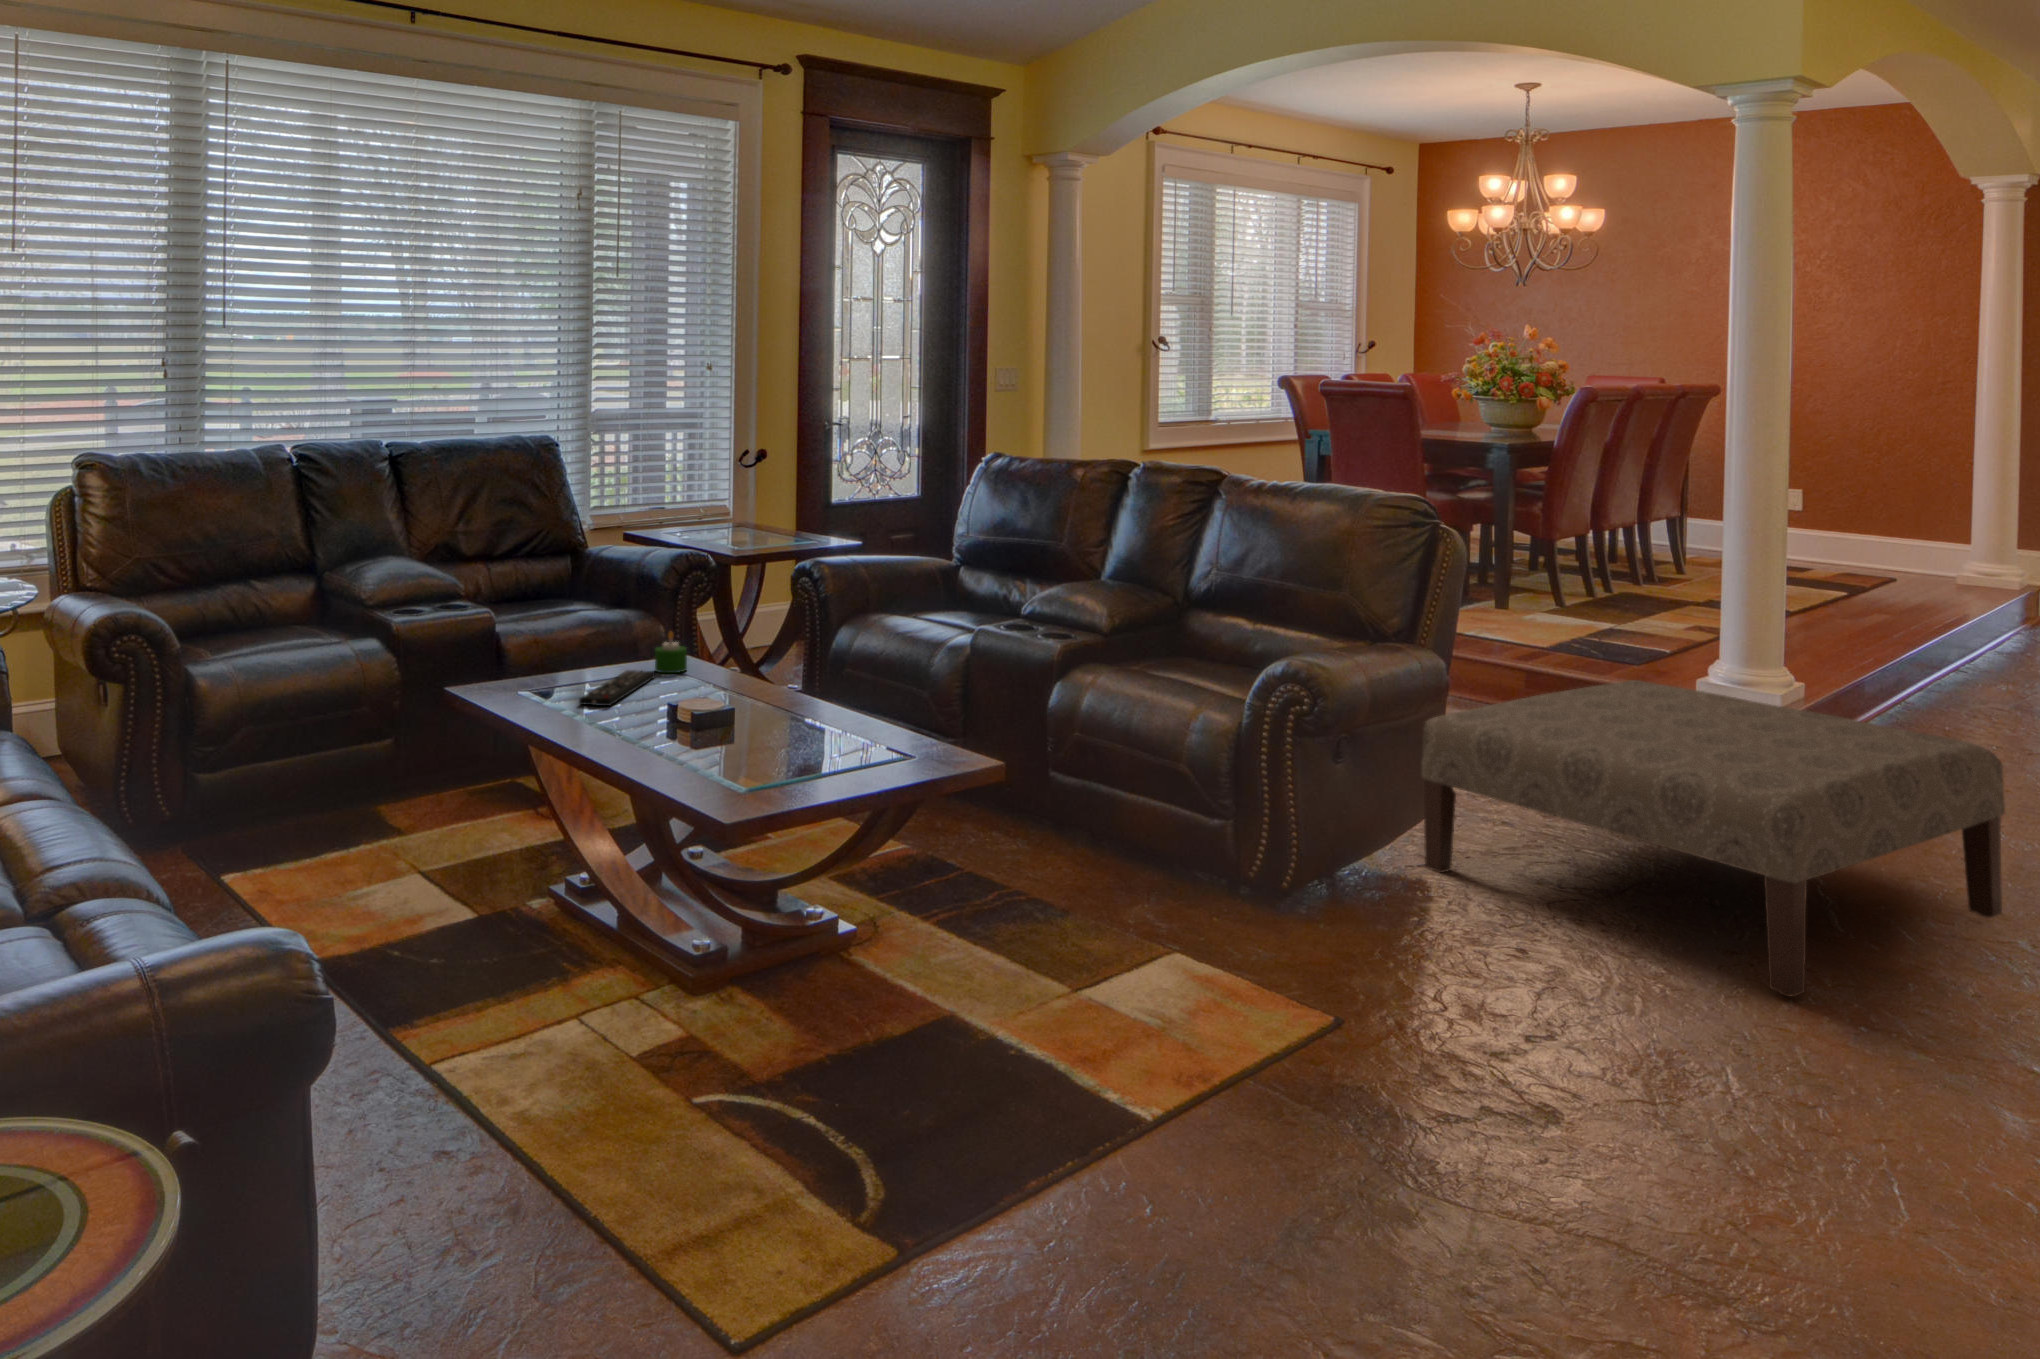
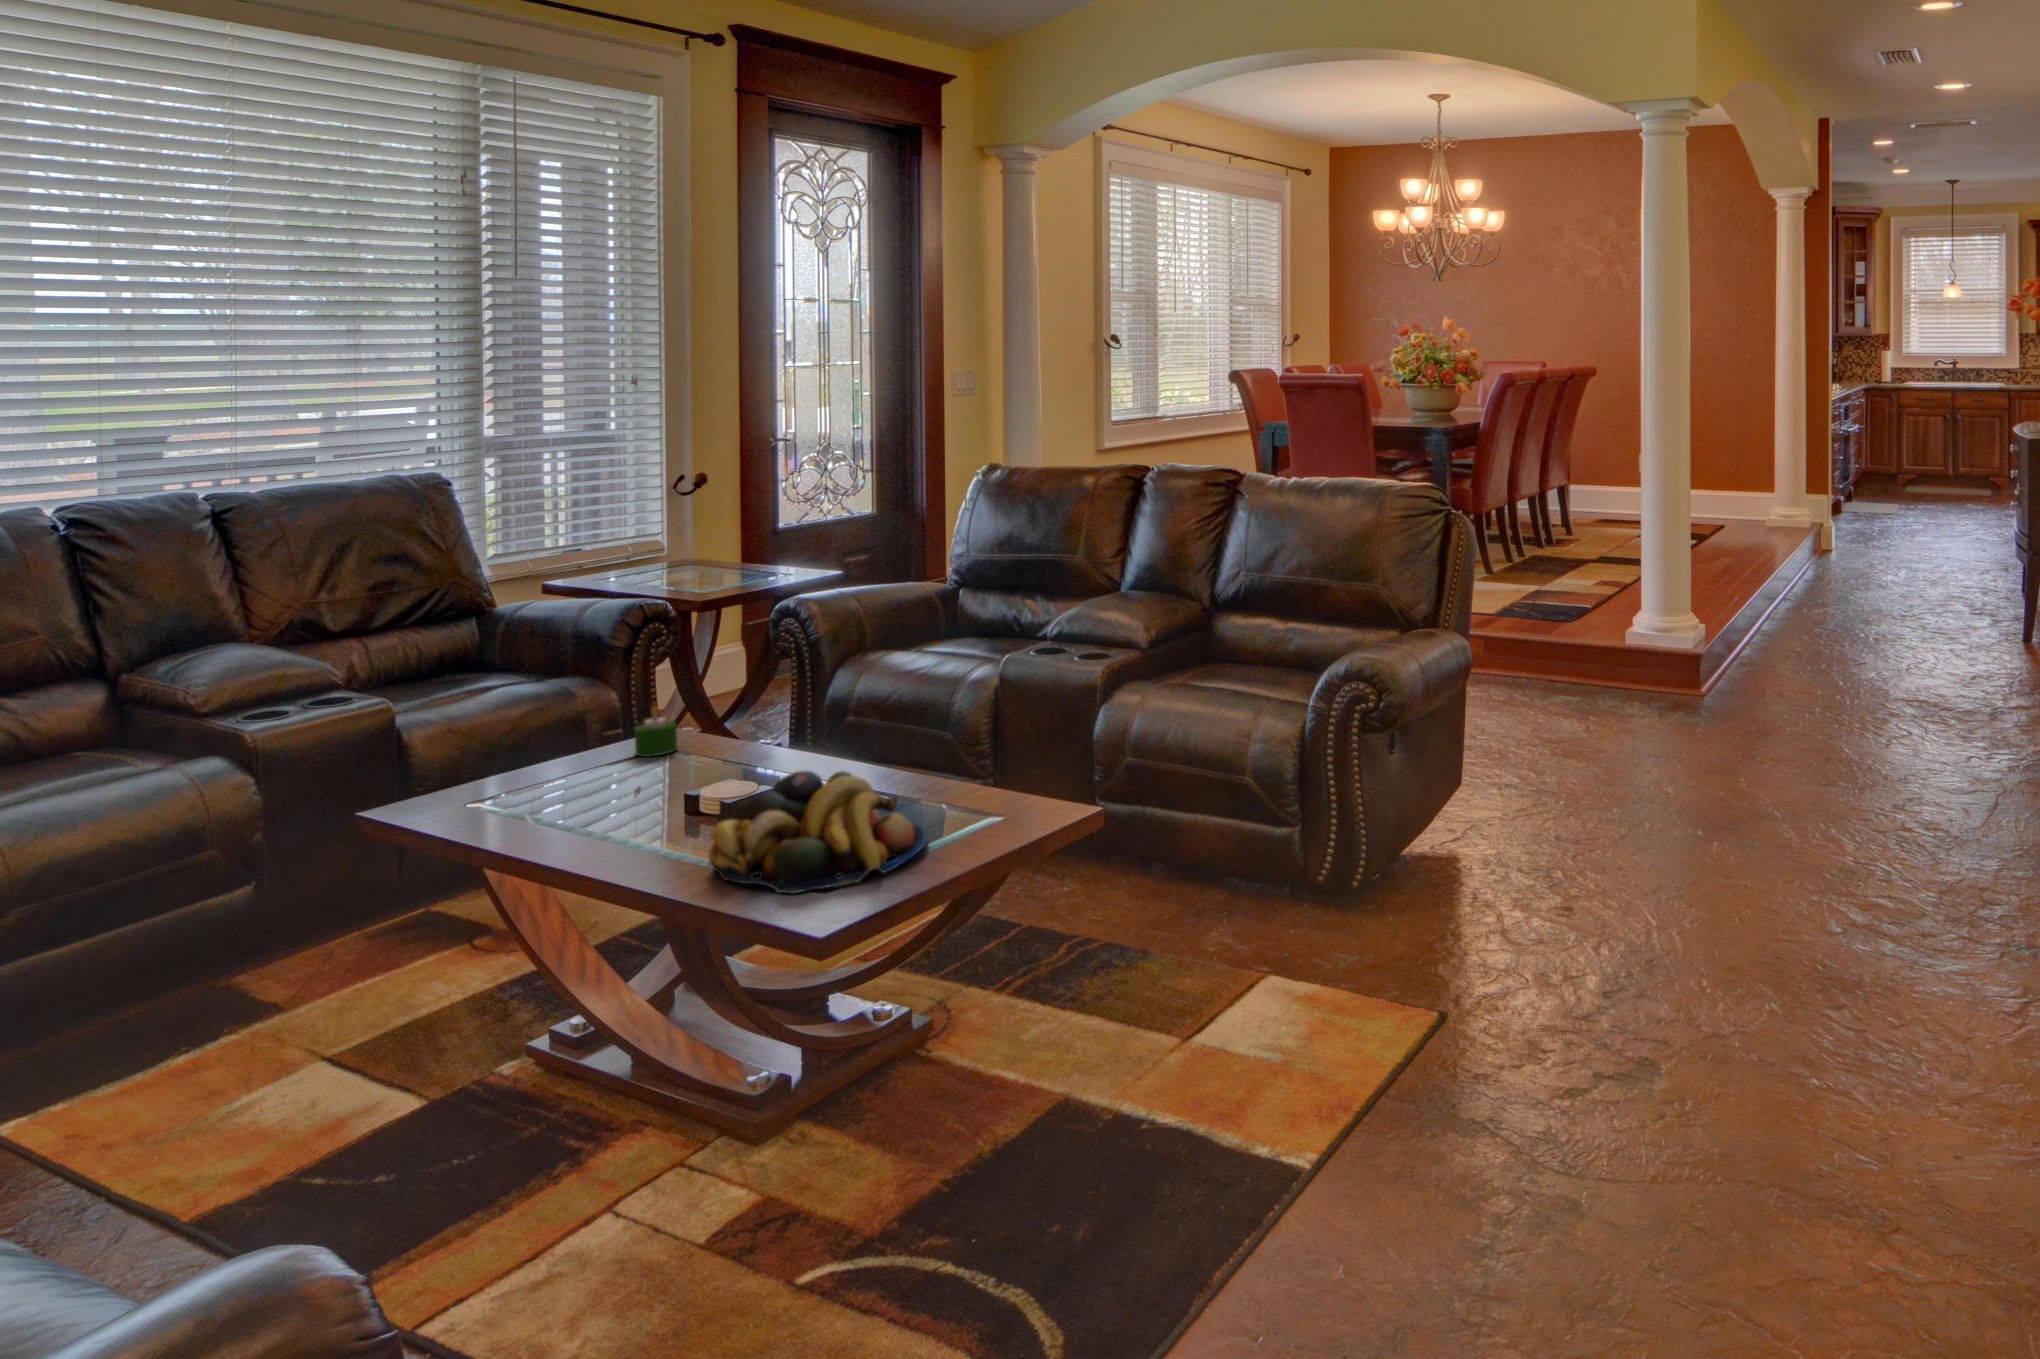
remote control: present [579,670,655,706] -> none [553,756,640,812]
ottoman: present [1422,680,2005,996] -> none [1452,638,1896,904]
fruit bowl: none [667,694,844,792] -> present [709,771,927,894]

